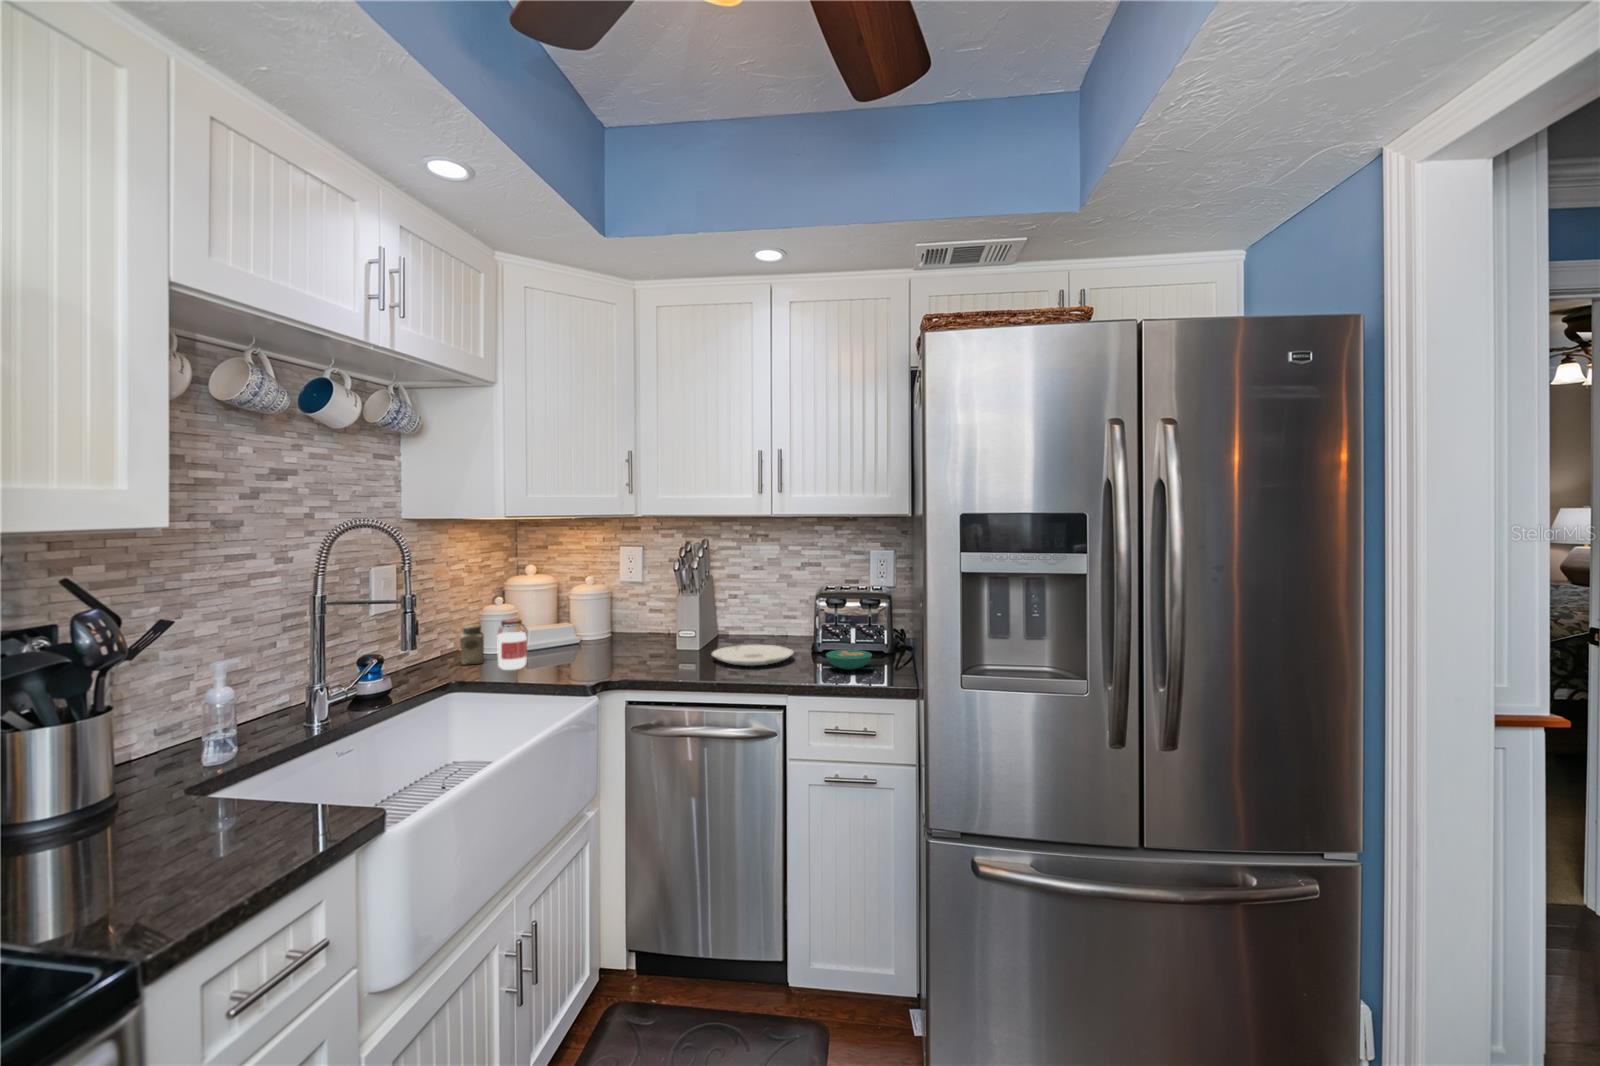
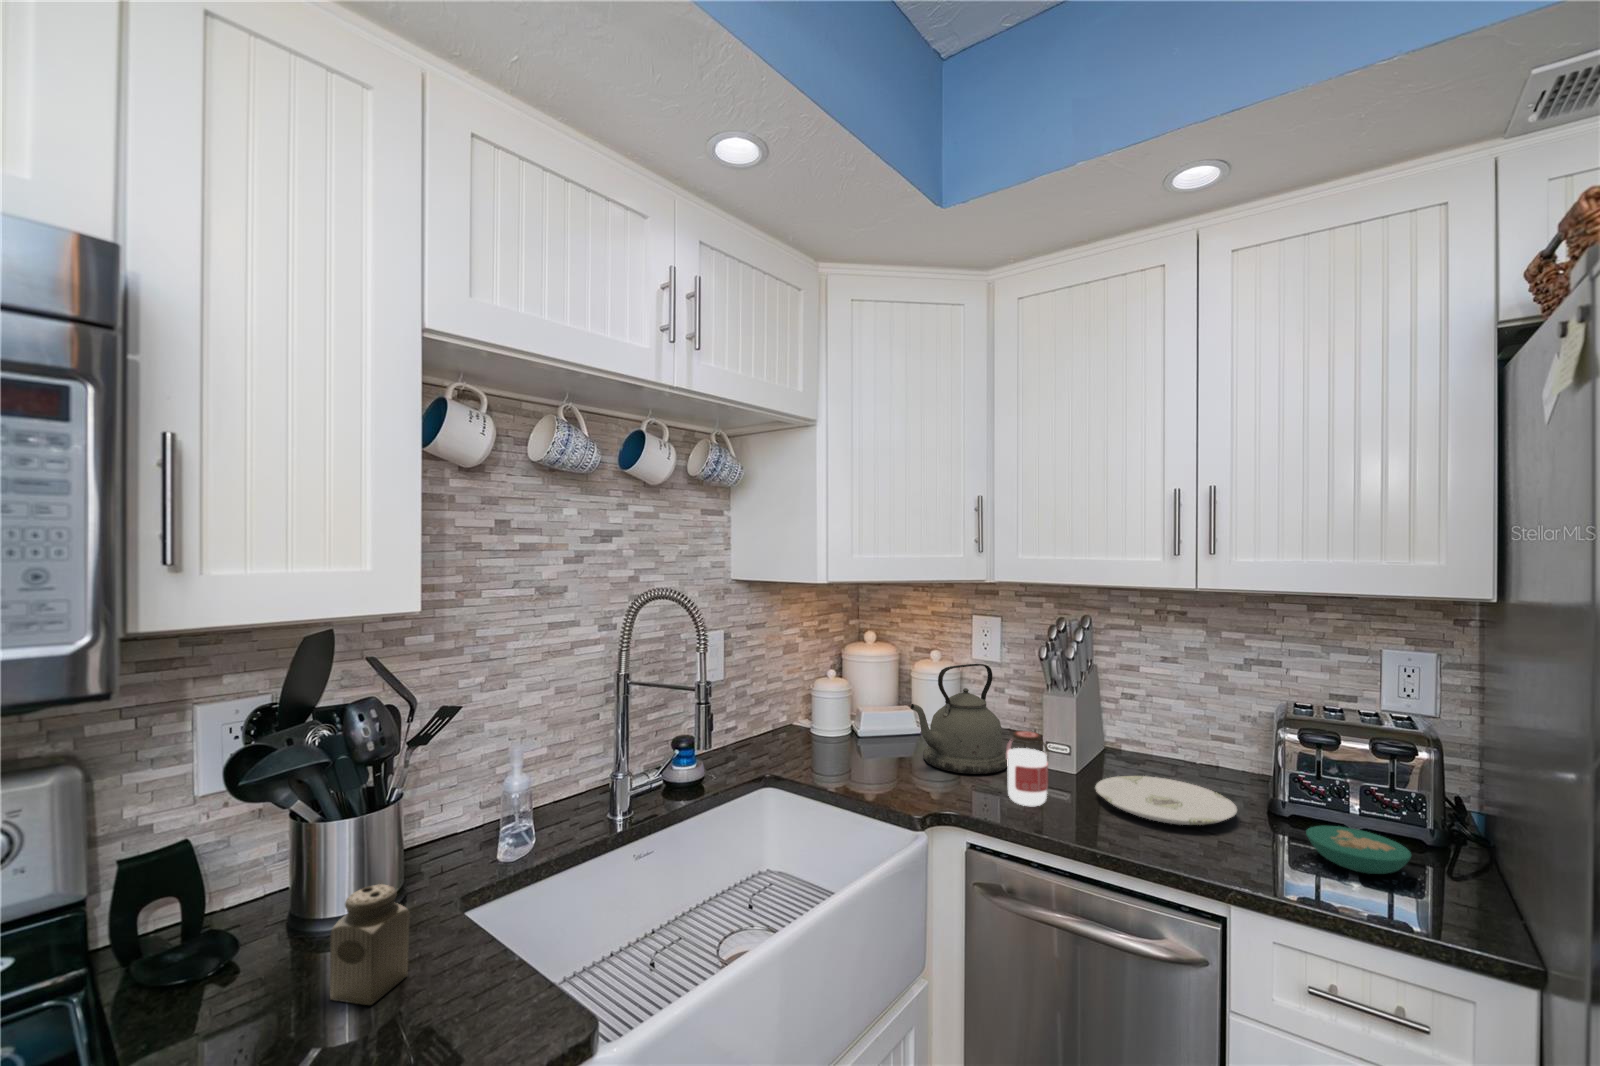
kettle: none [577,580,653,661] -> present [911,664,1008,774]
jar: present [498,619,527,670] -> present [1006,731,1048,806]
salt shaker: present [460,624,484,665] -> present [330,884,410,1005]

